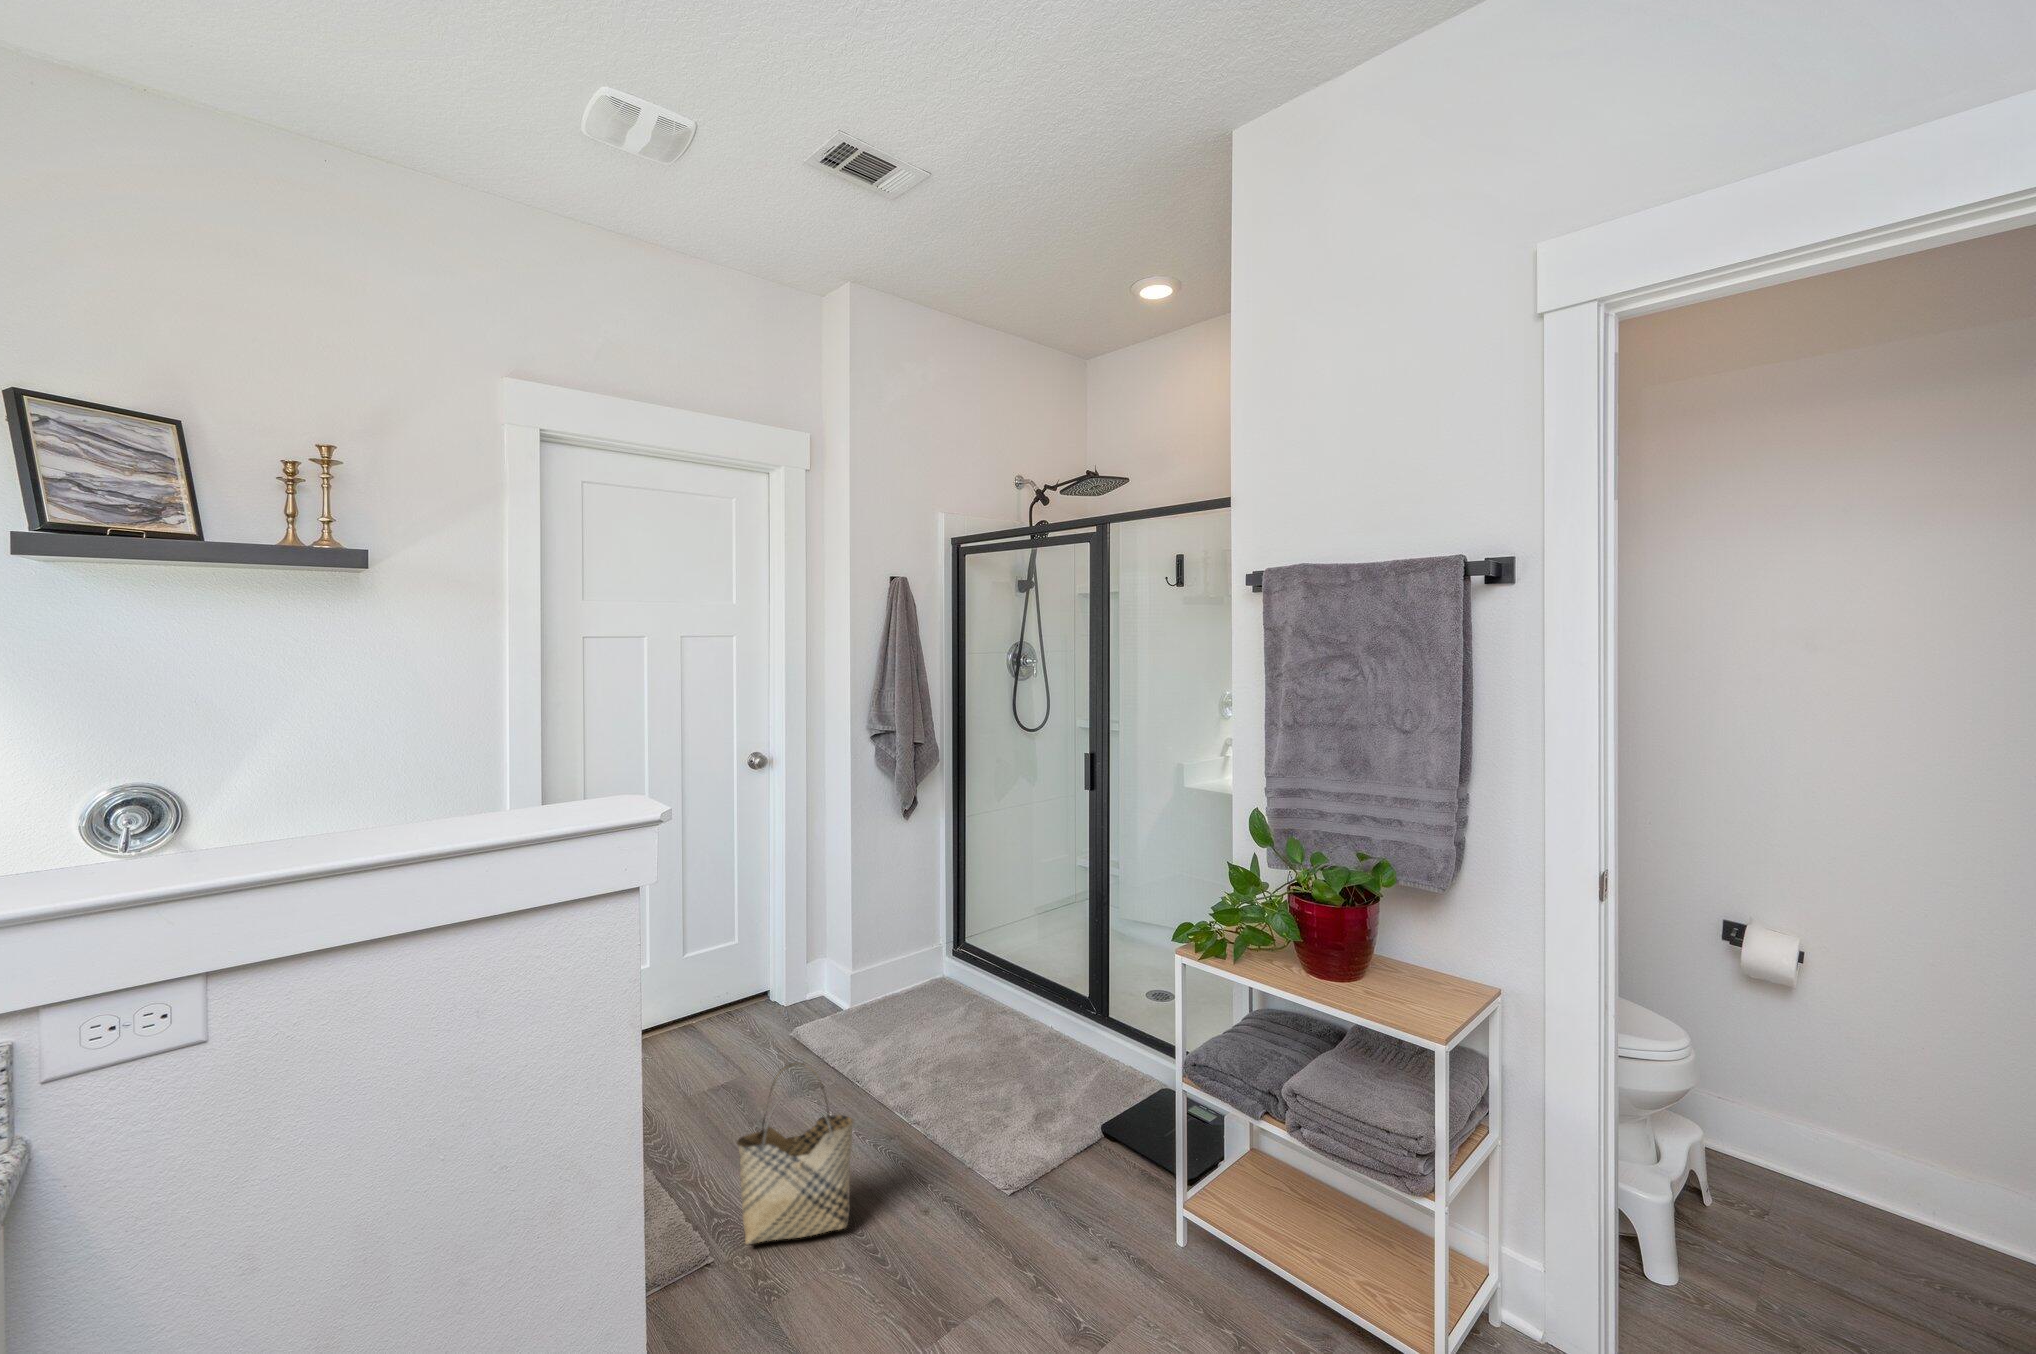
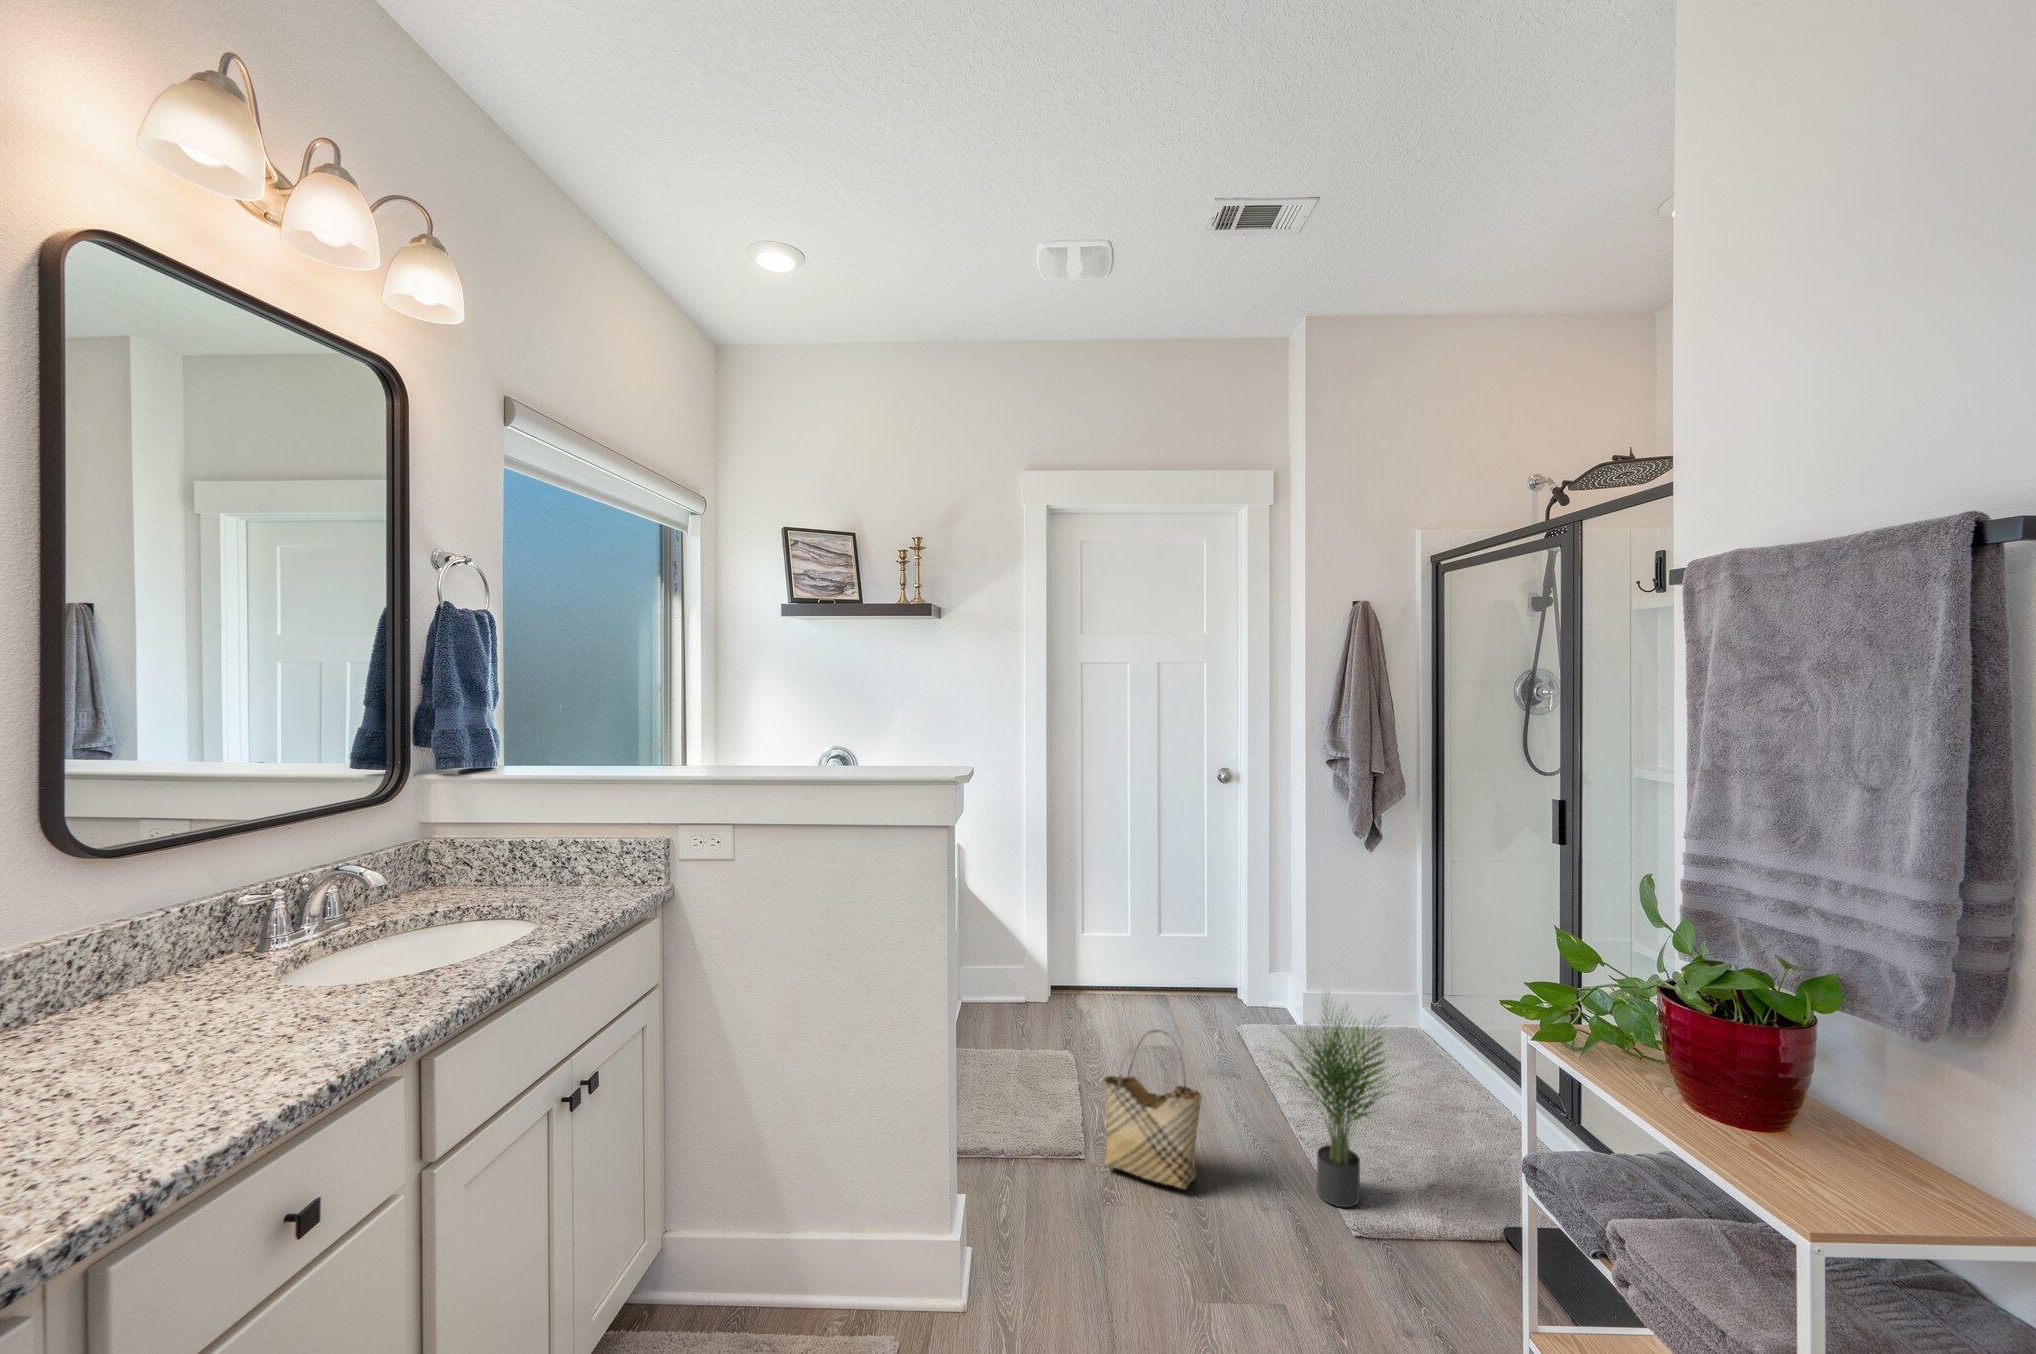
potted plant: none [892,965,1038,1175] -> present [1277,1000,1396,1207]

